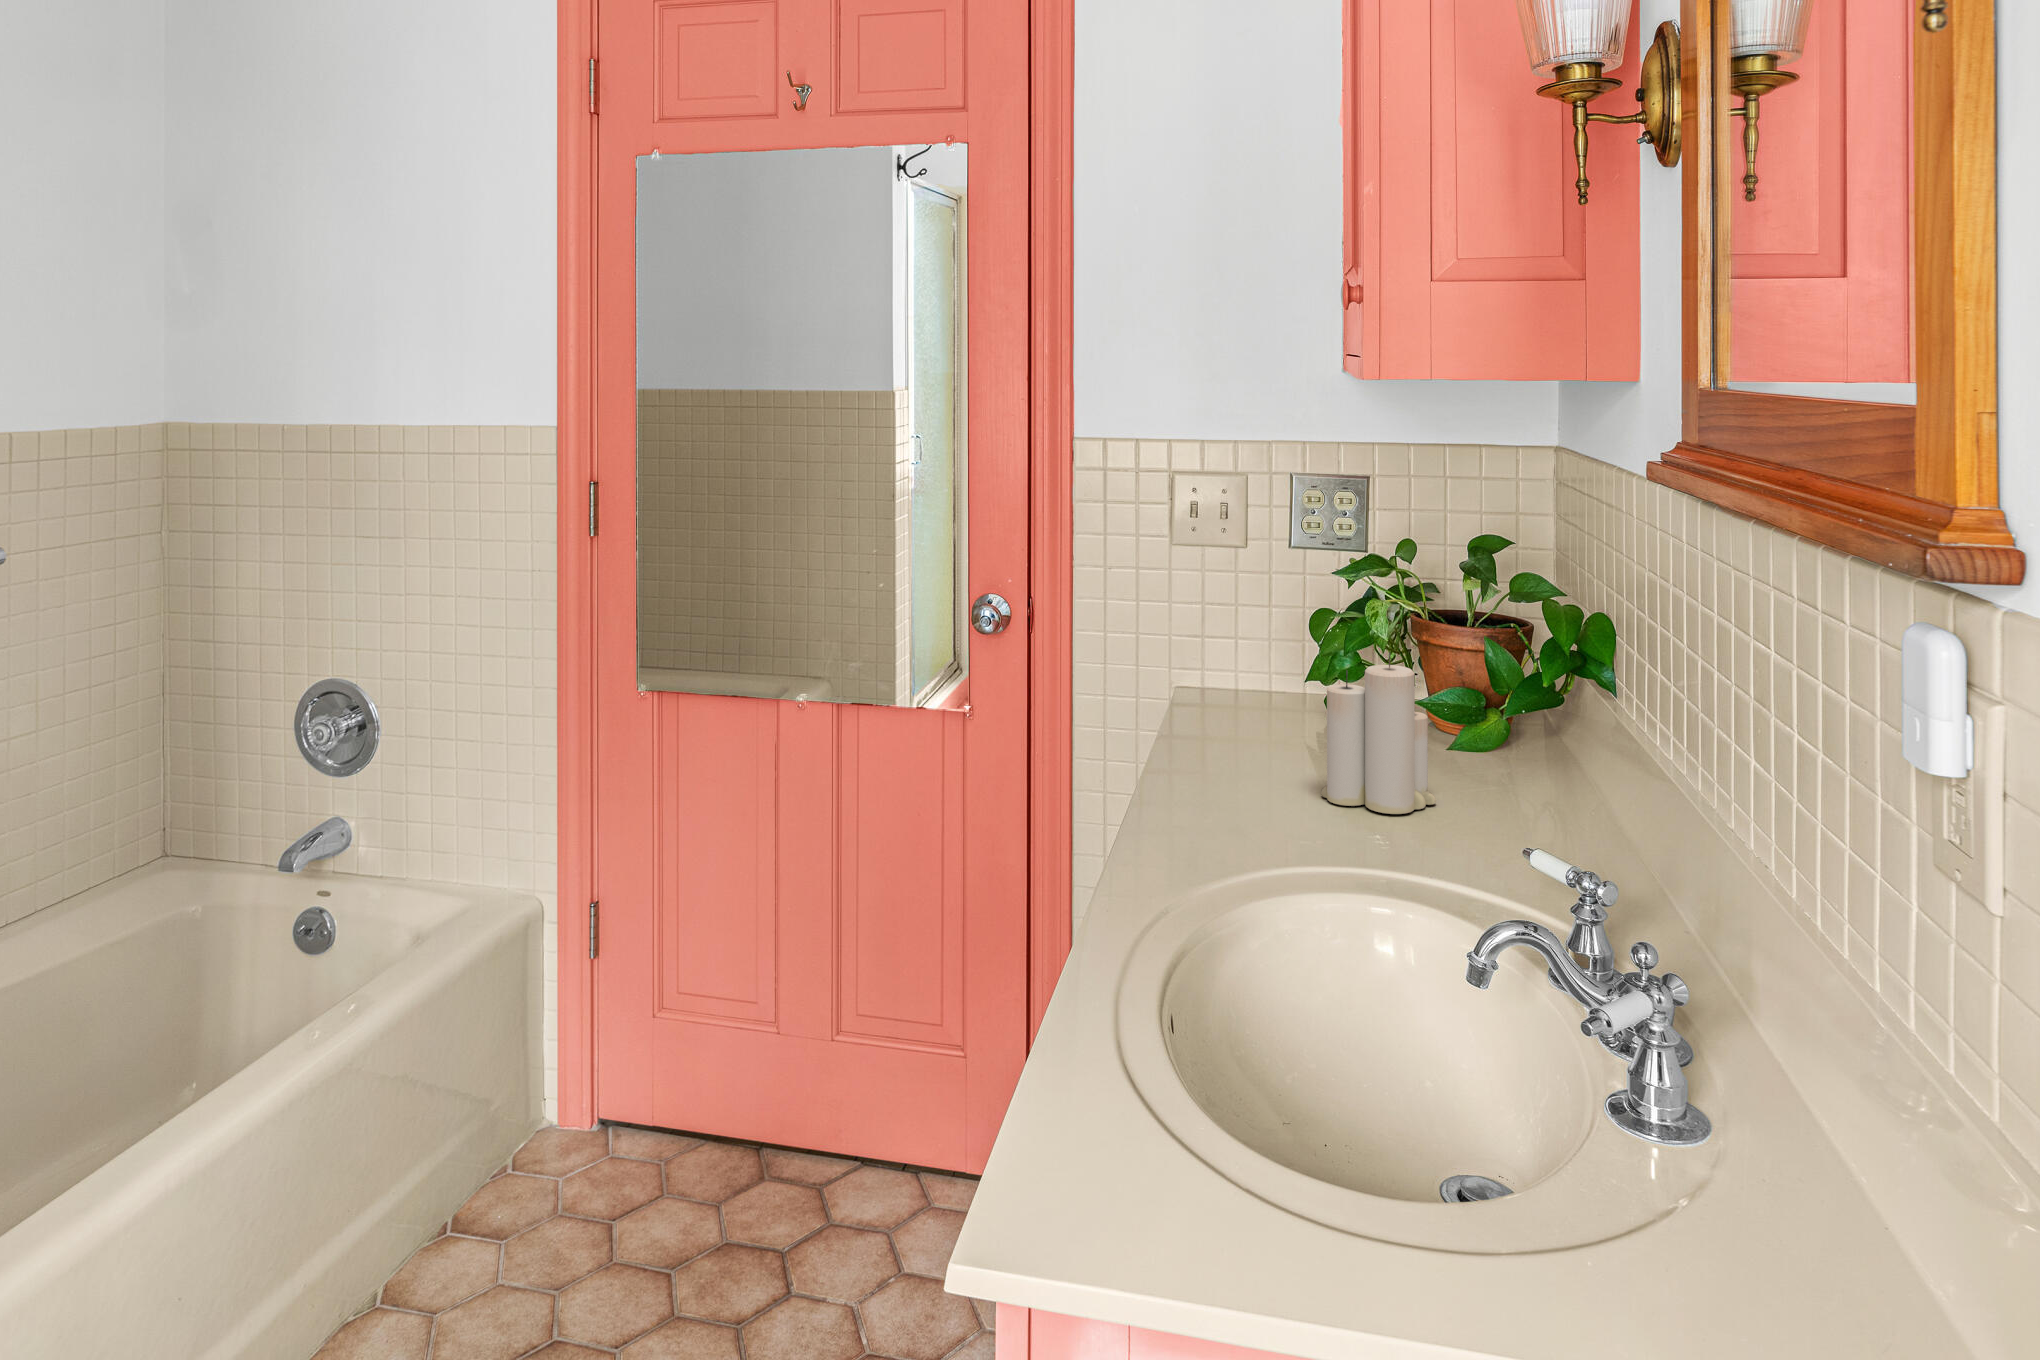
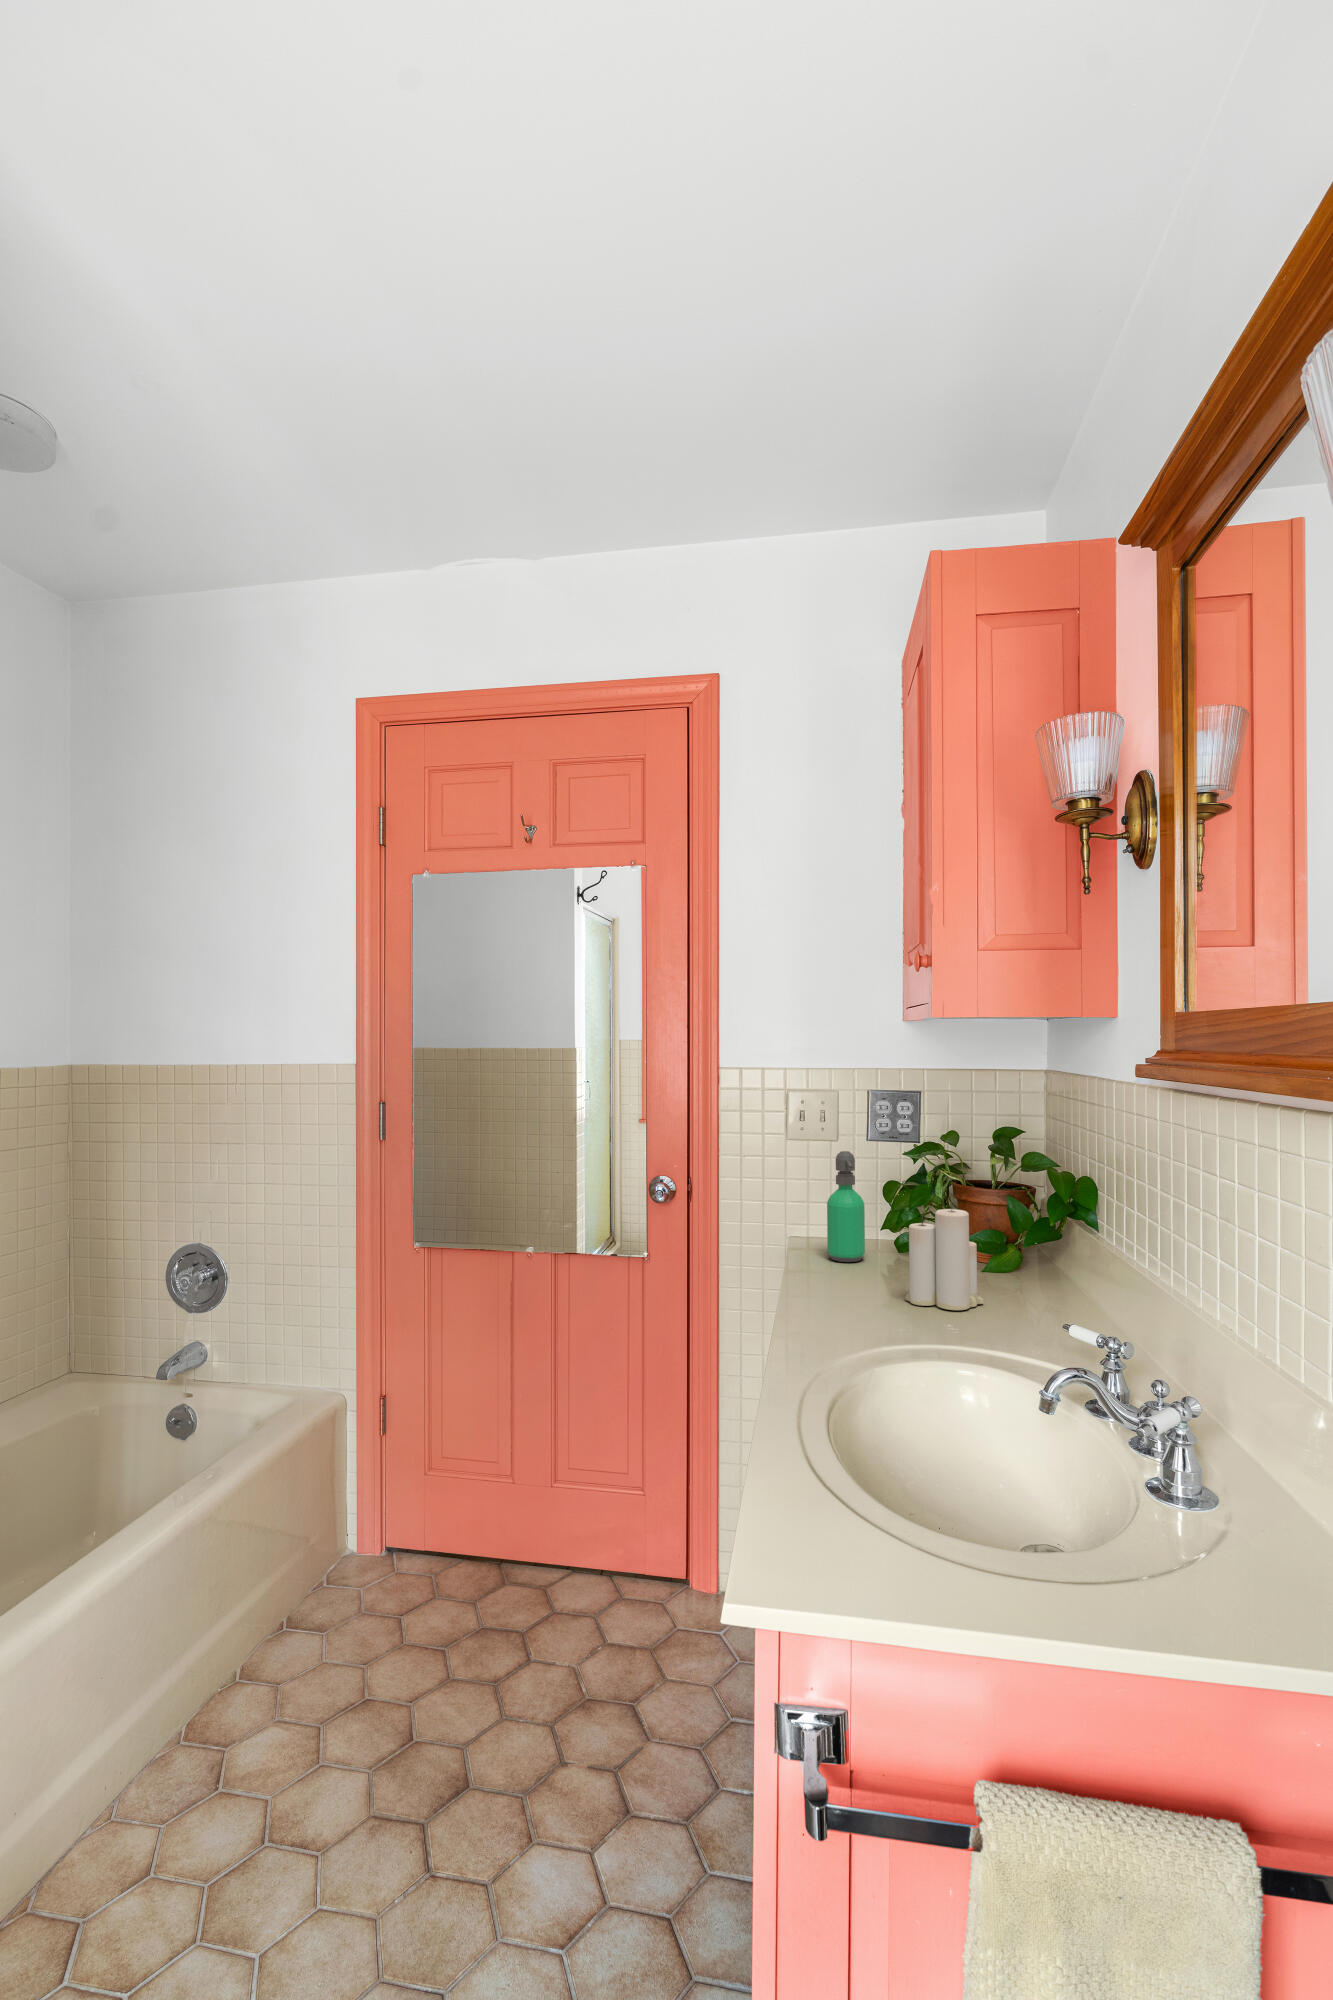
soap dispenser: none [1222,571,1277,733] -> present [827,1151,865,1262]

